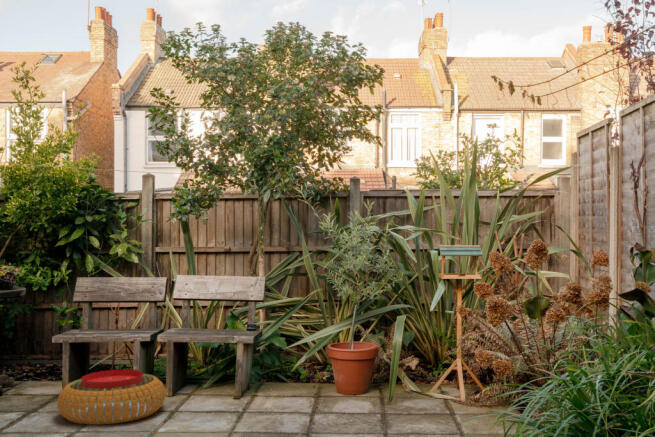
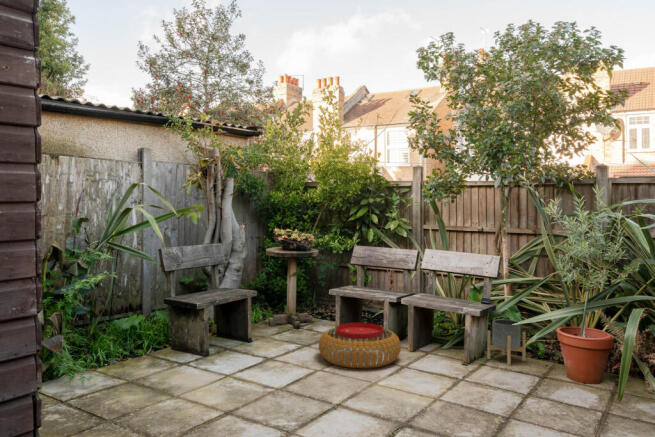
planter: none [255,345,293,393] -> present [487,319,526,365]

